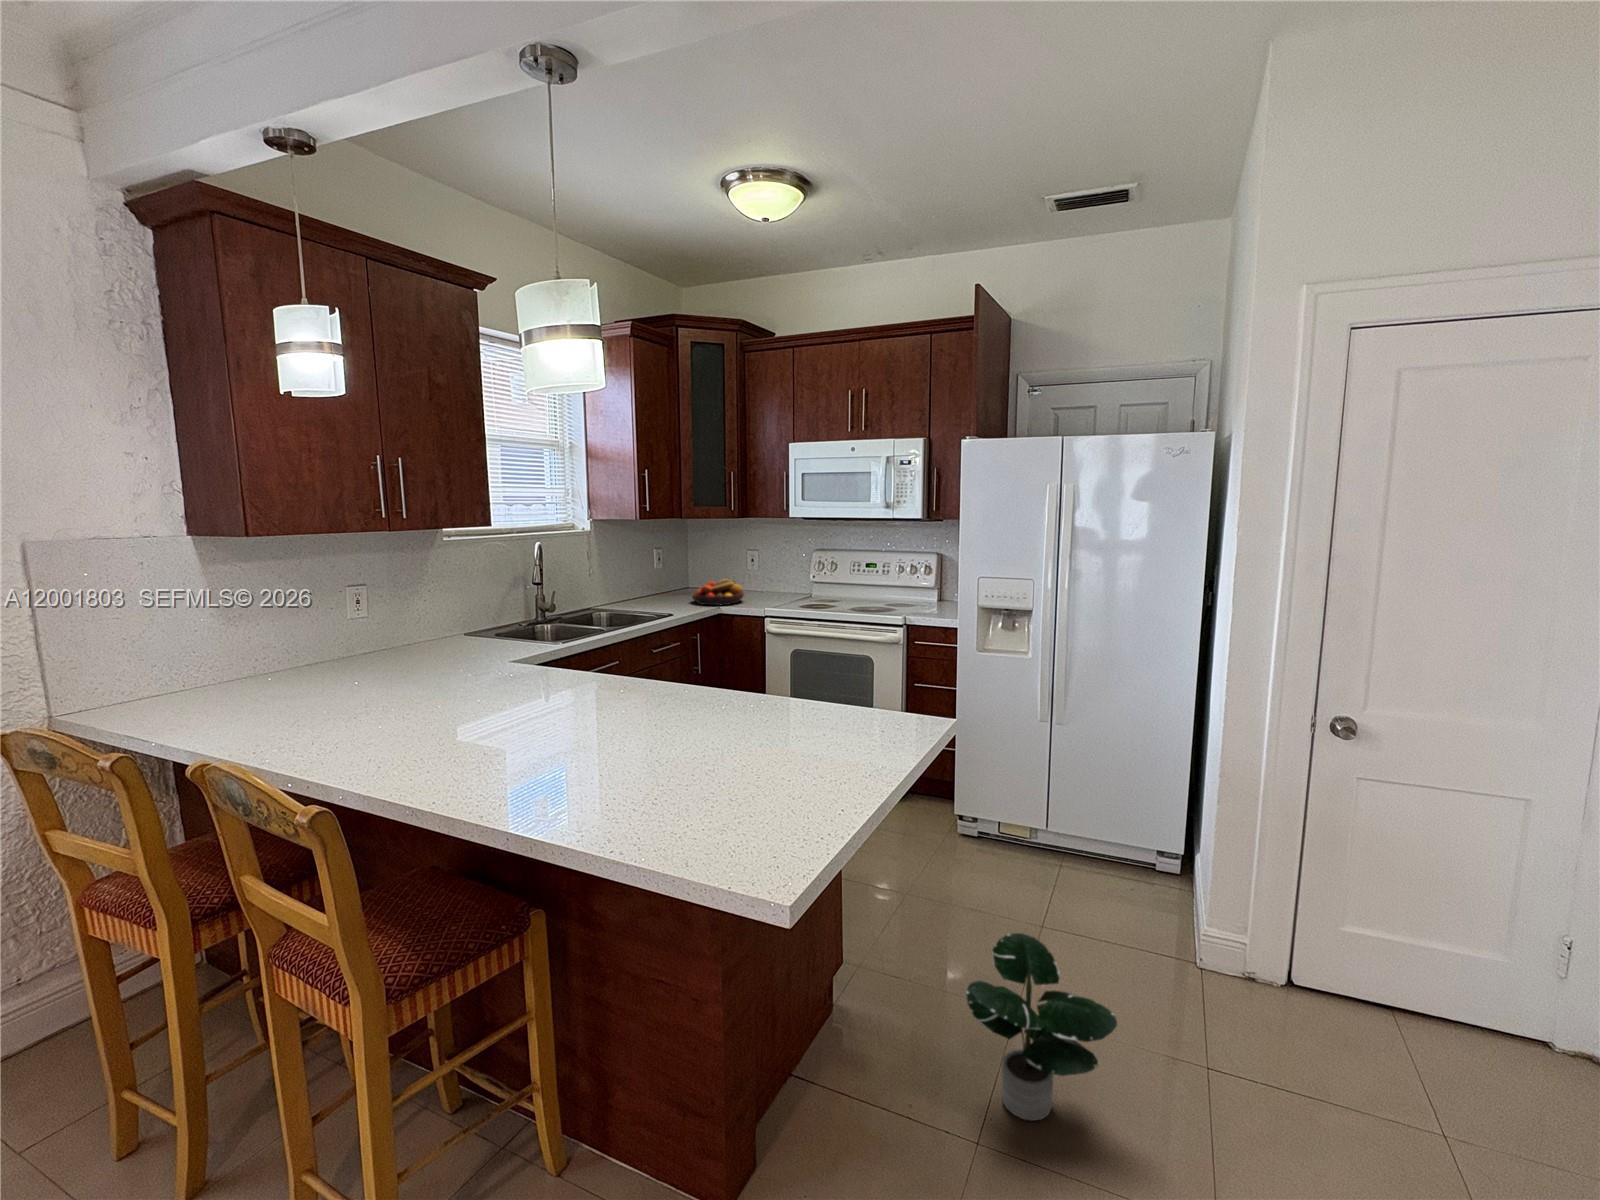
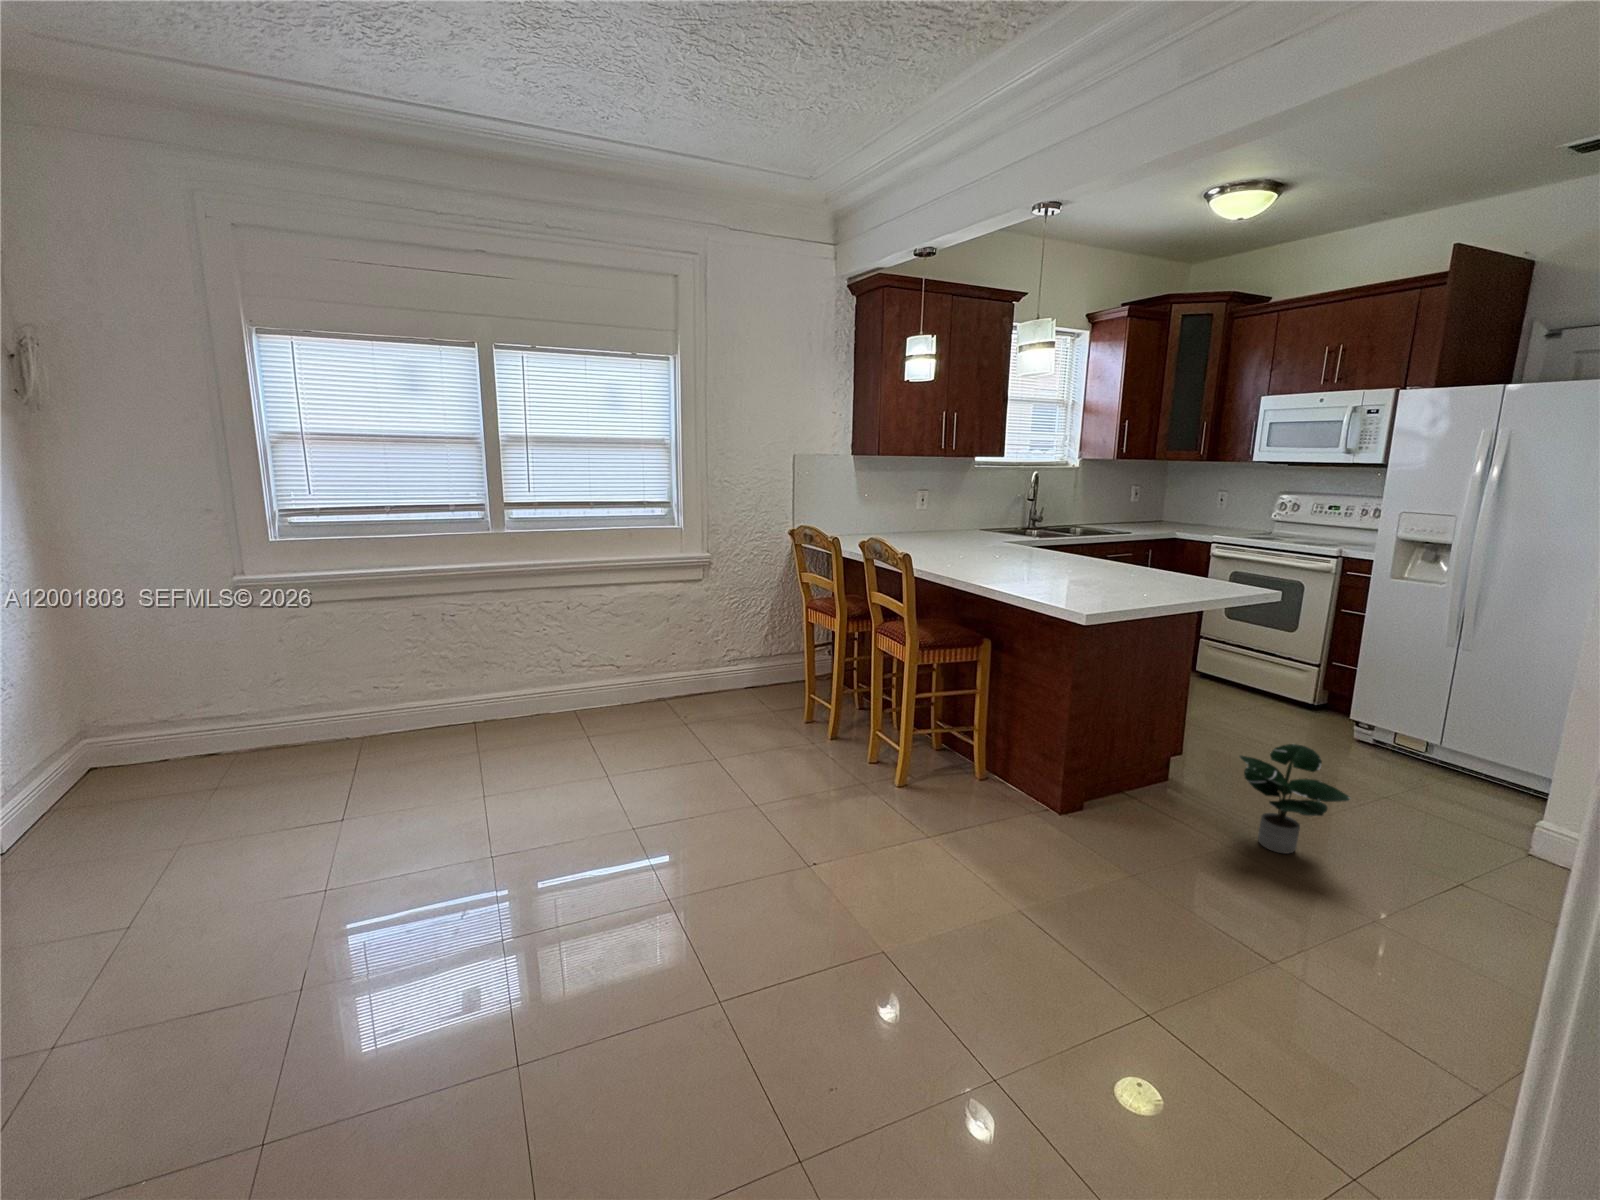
fruit bowl: present [692,579,744,605] -> none [1154,511,1201,531]

